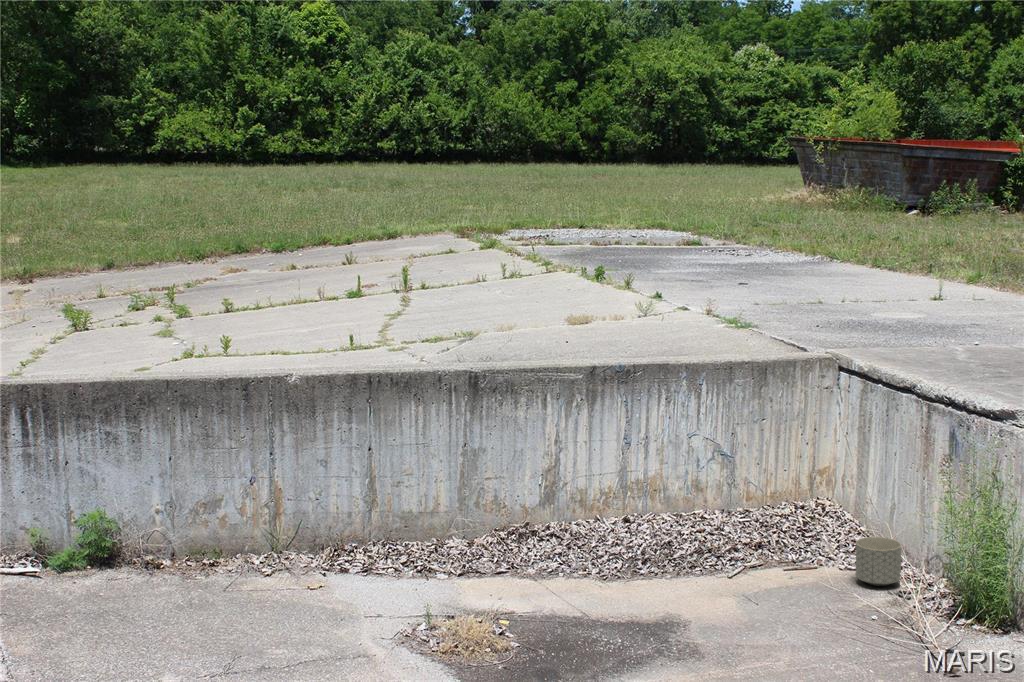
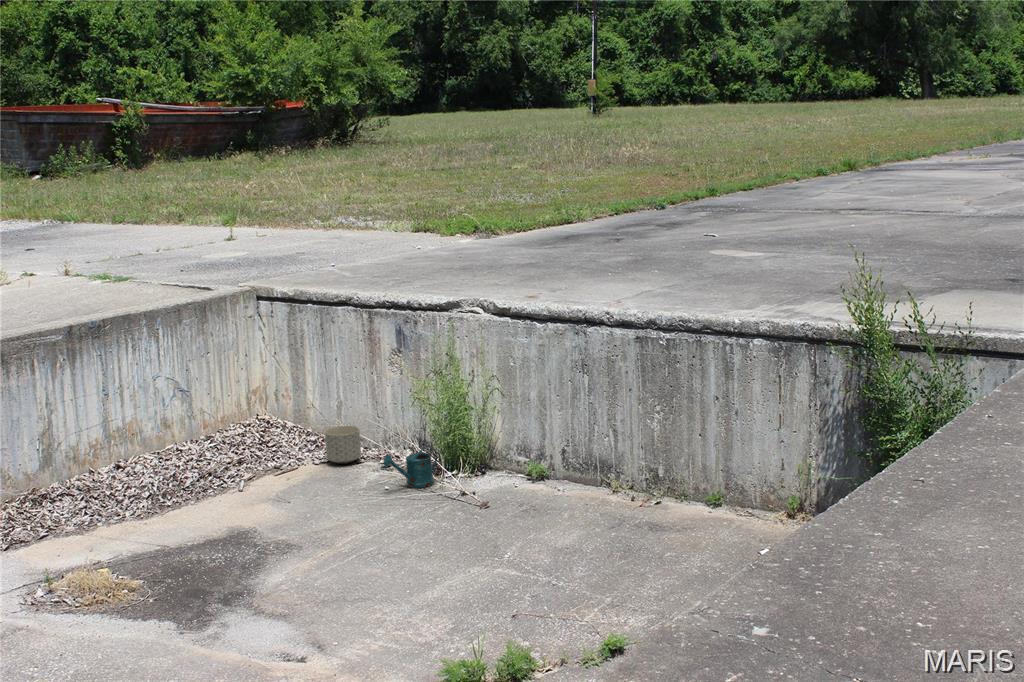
watering can: none [867,588,950,645] -> present [383,446,437,488]

